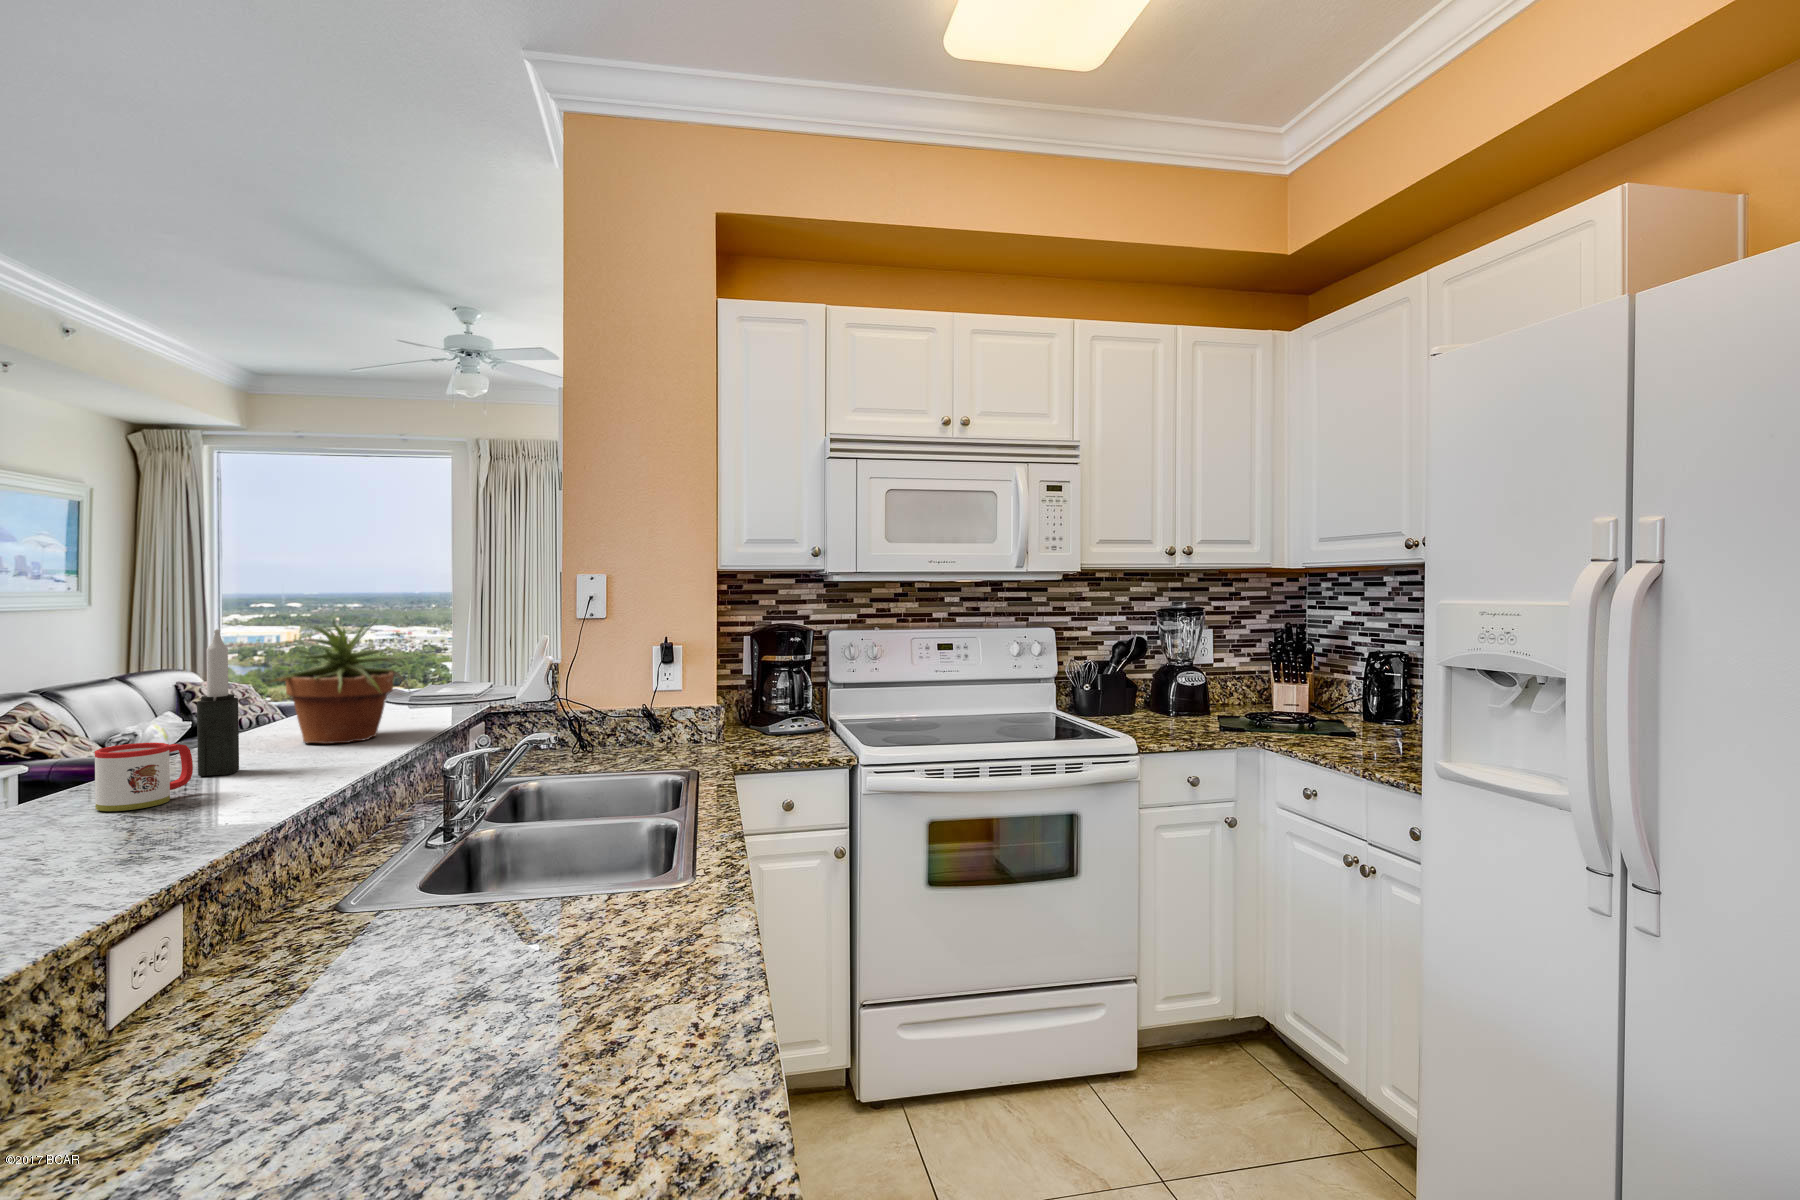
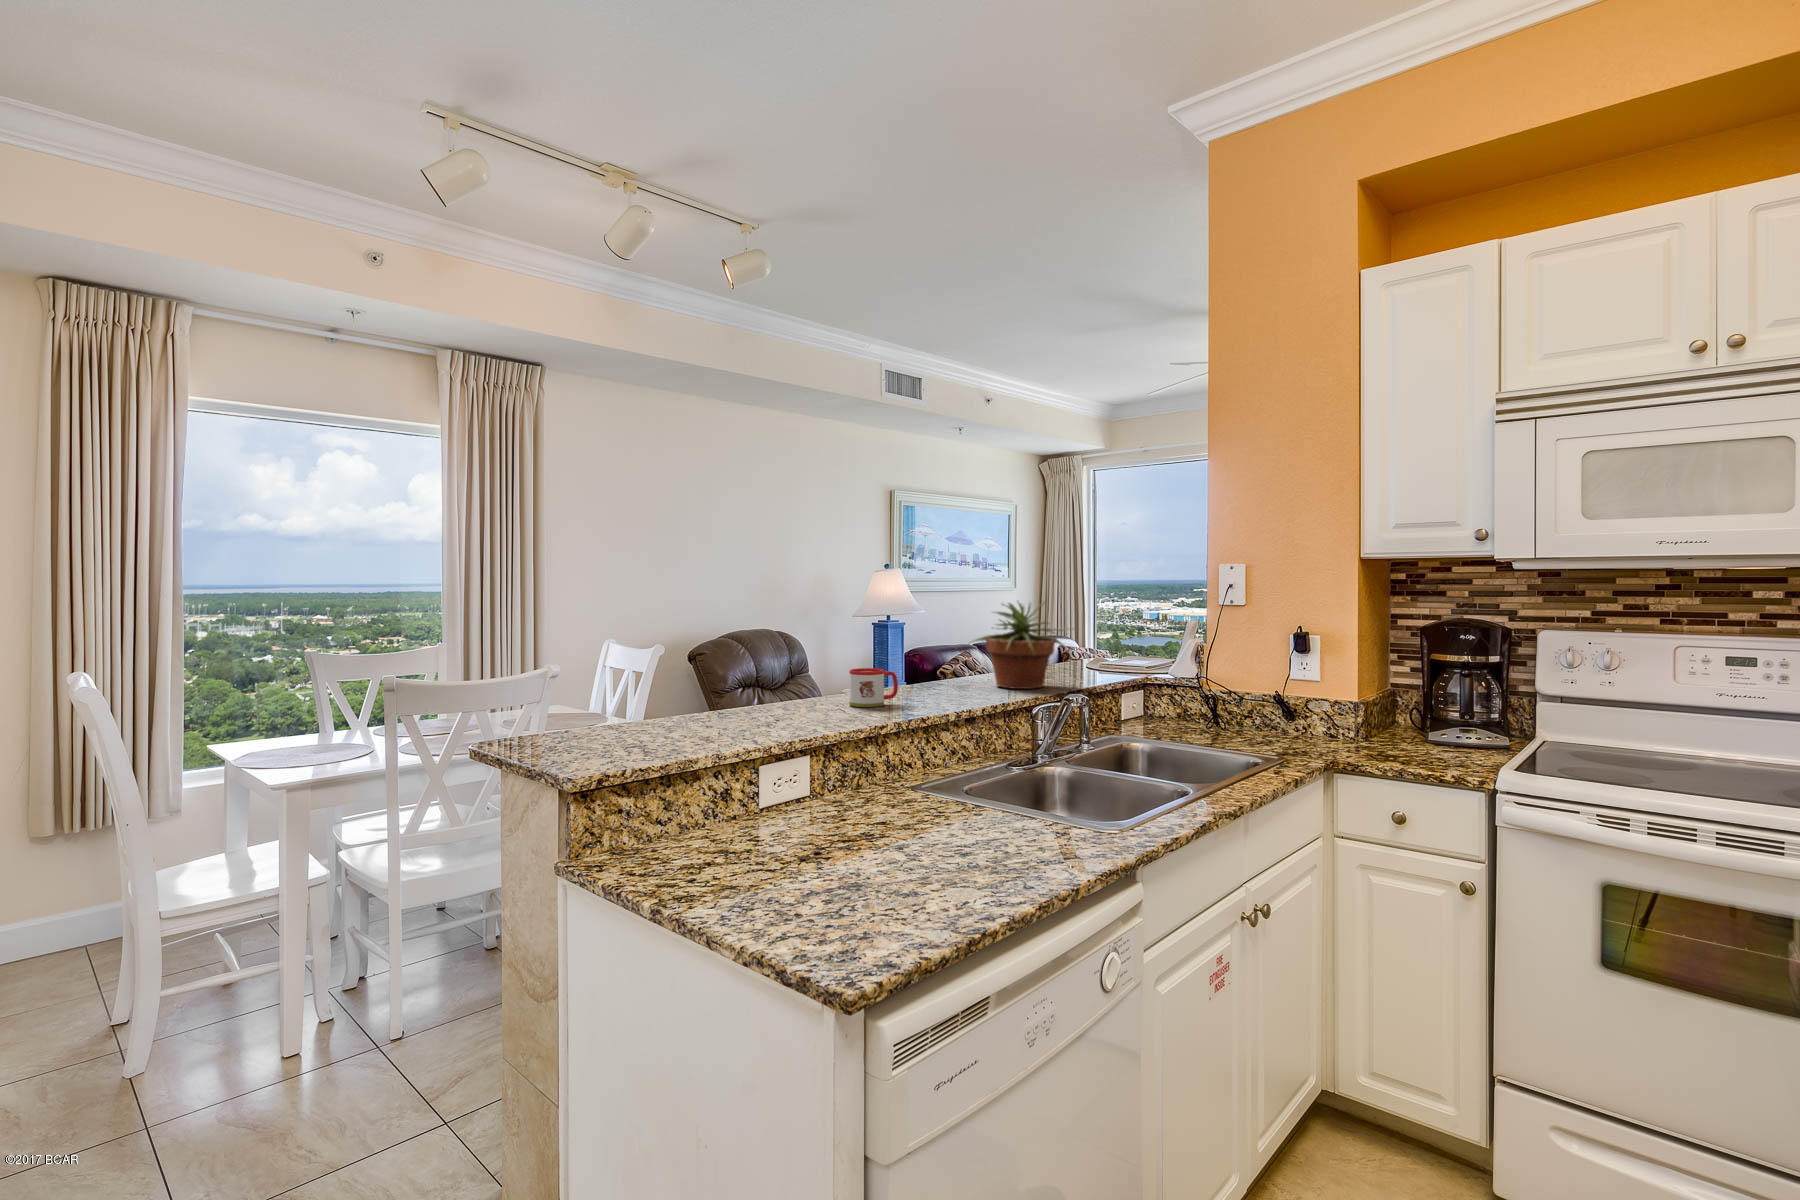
candle: present [197,629,239,776] -> none [916,601,939,697]

